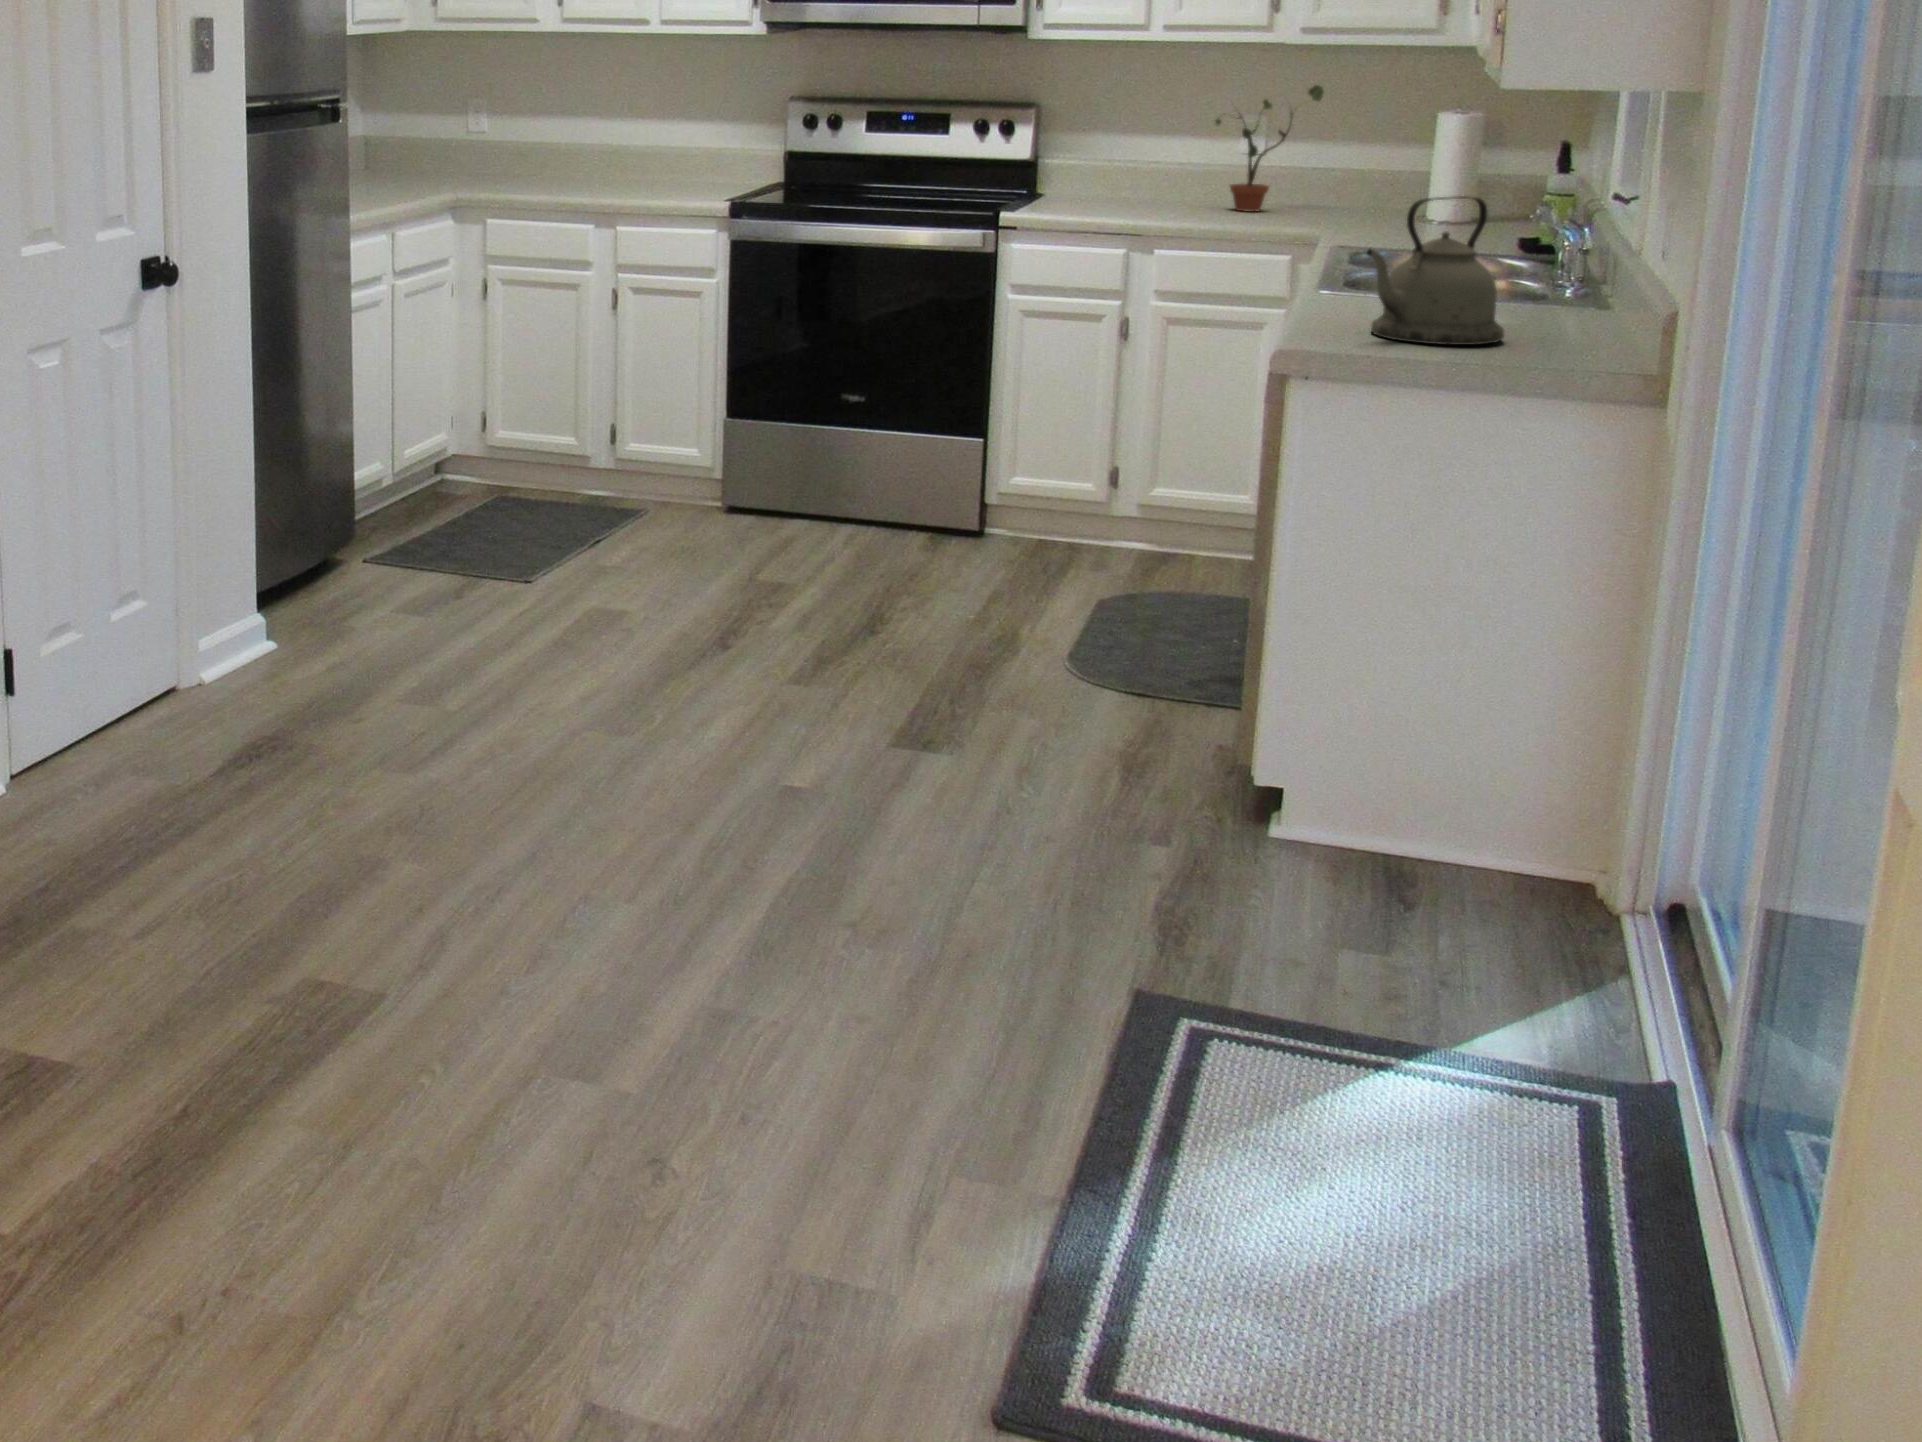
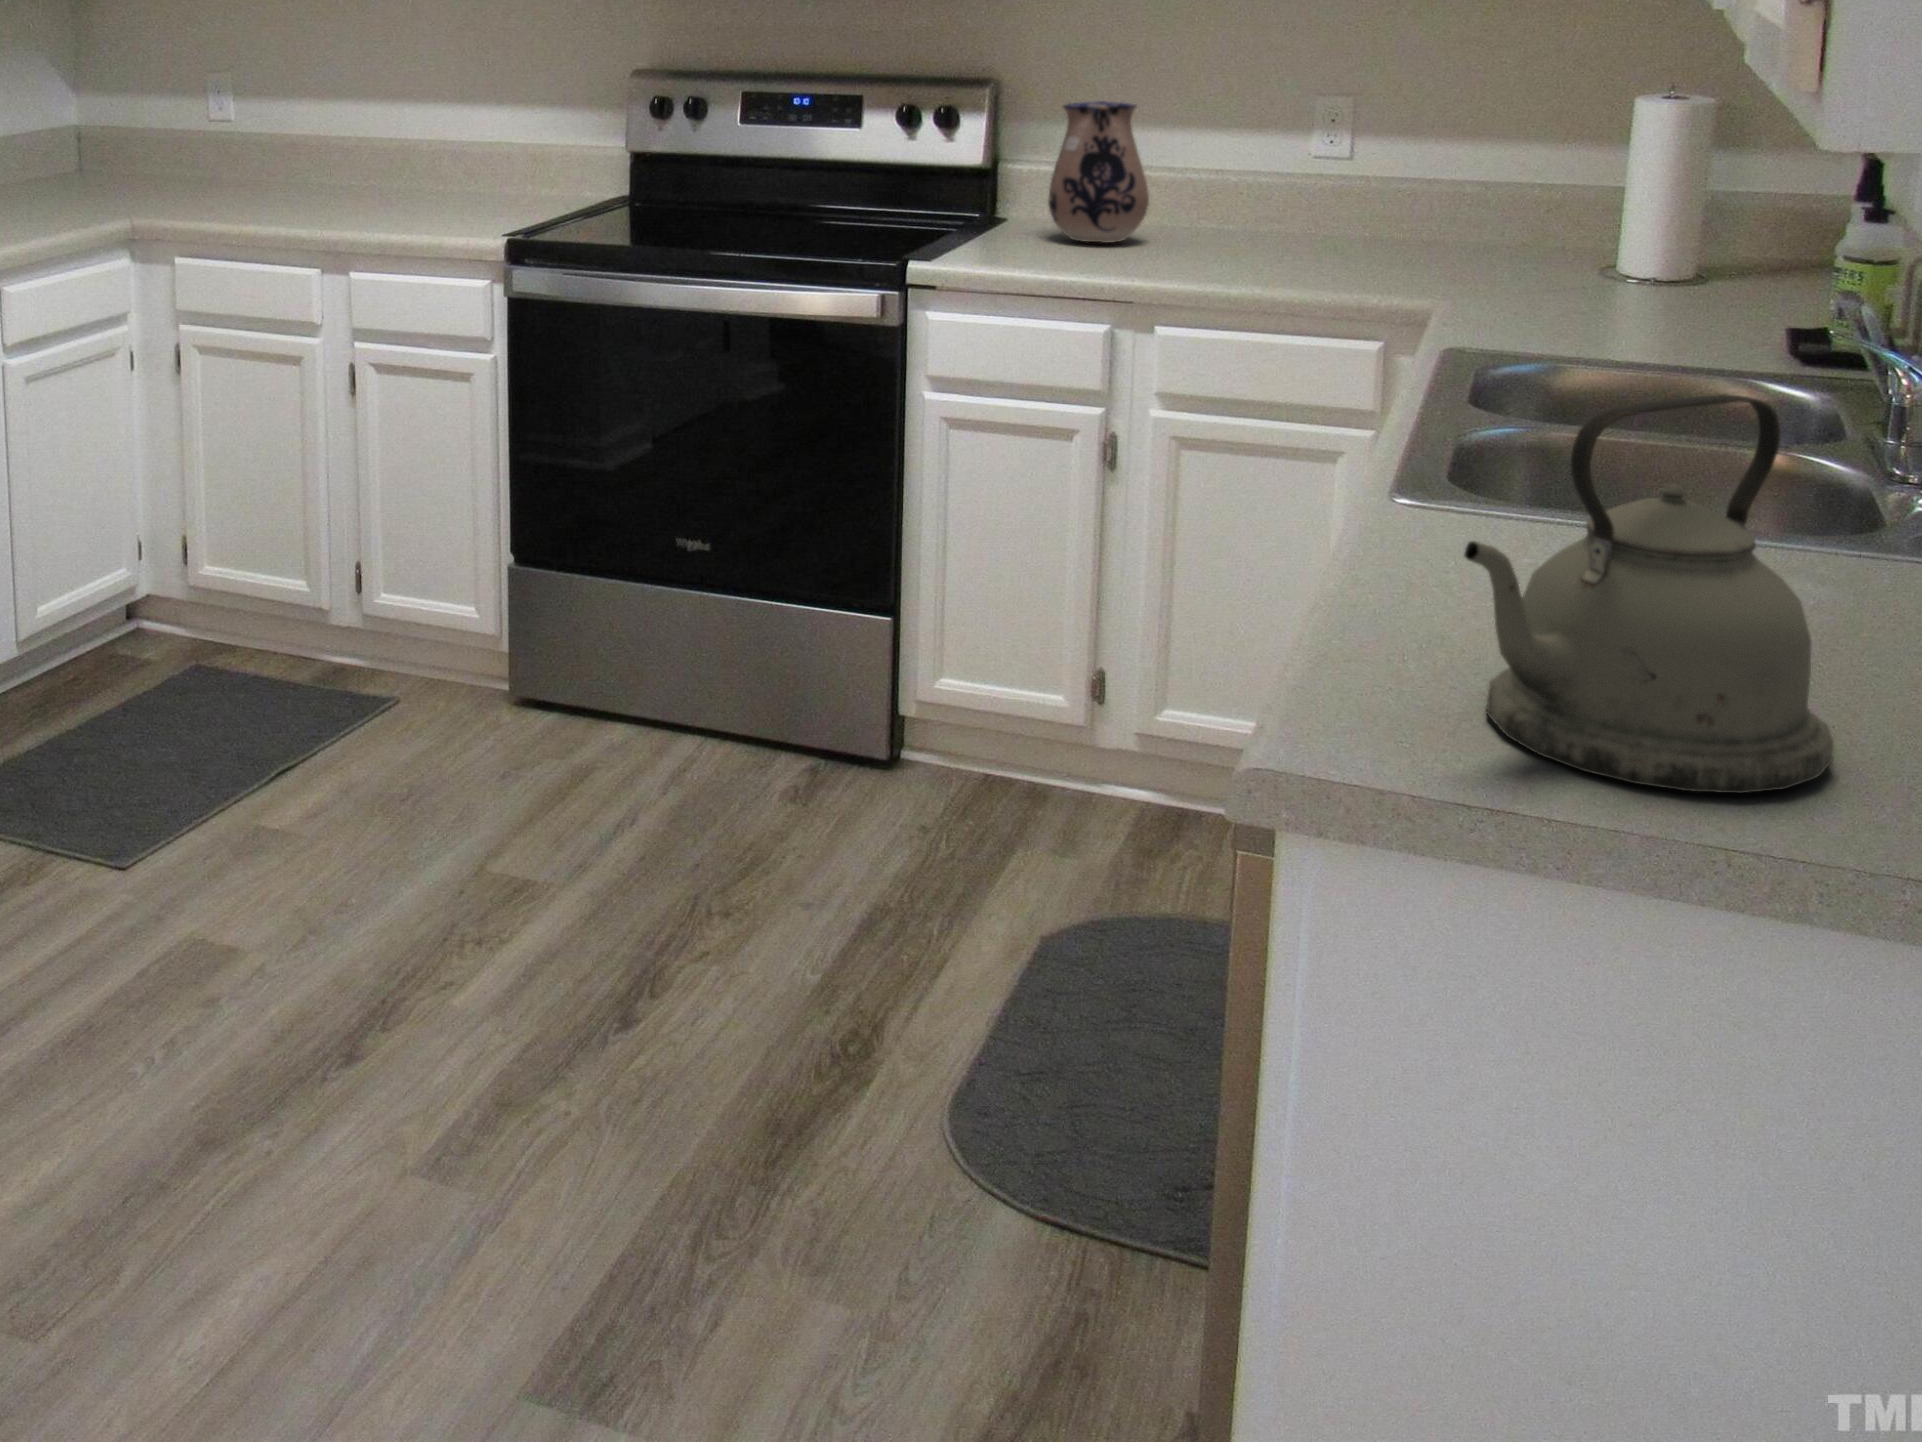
potted plant: present [1215,85,1324,212] -> none [1264,48,1446,254]
ceramic pitcher: none [1079,117,1143,205] -> present [1049,101,1149,243]

